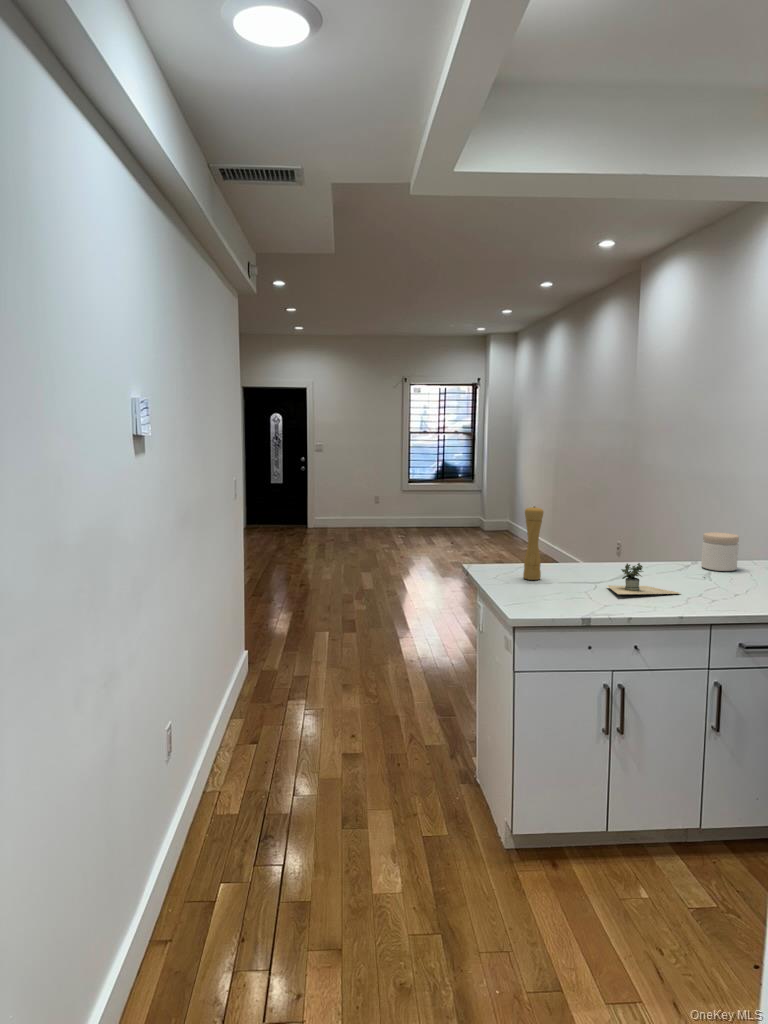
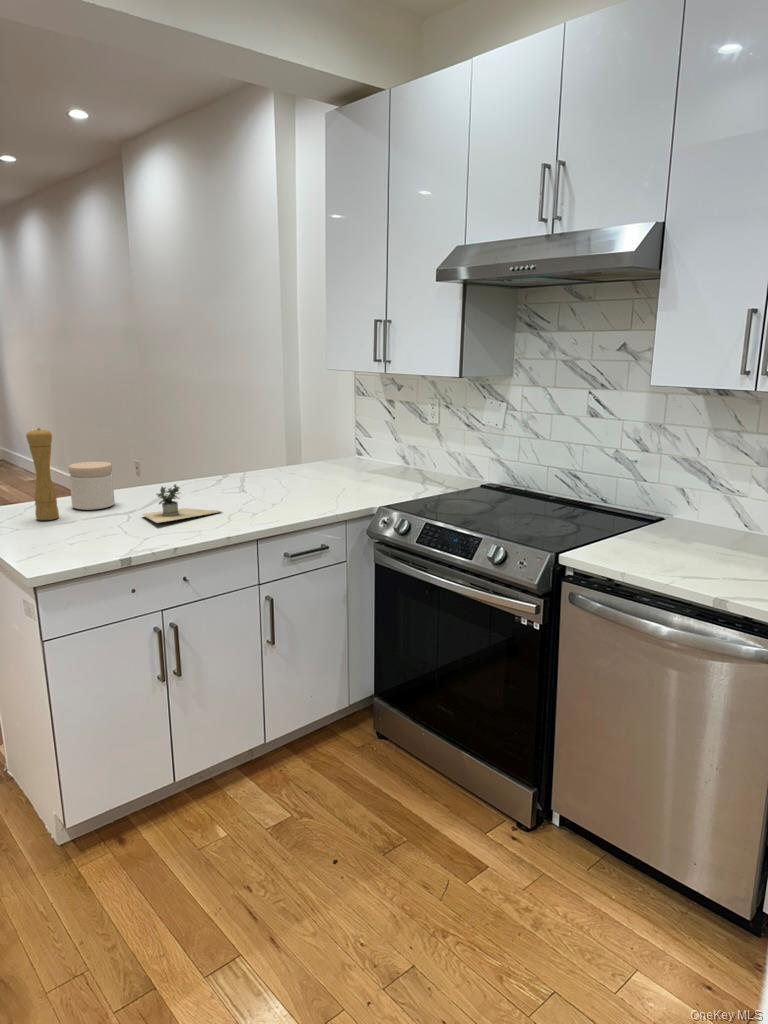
jar: present [701,532,739,571] -> present [69,461,115,510]

